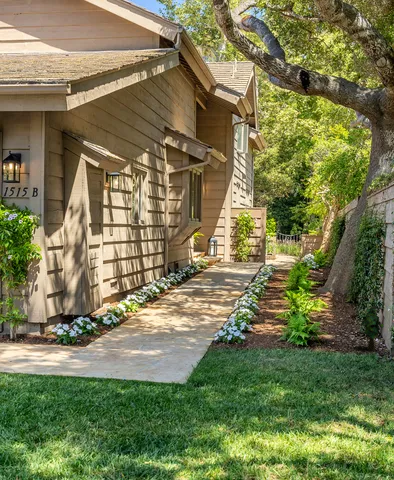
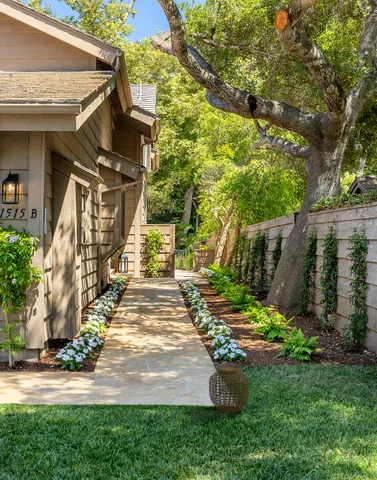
woven basket: none [140,351,182,399] -> present [209,366,249,413]

